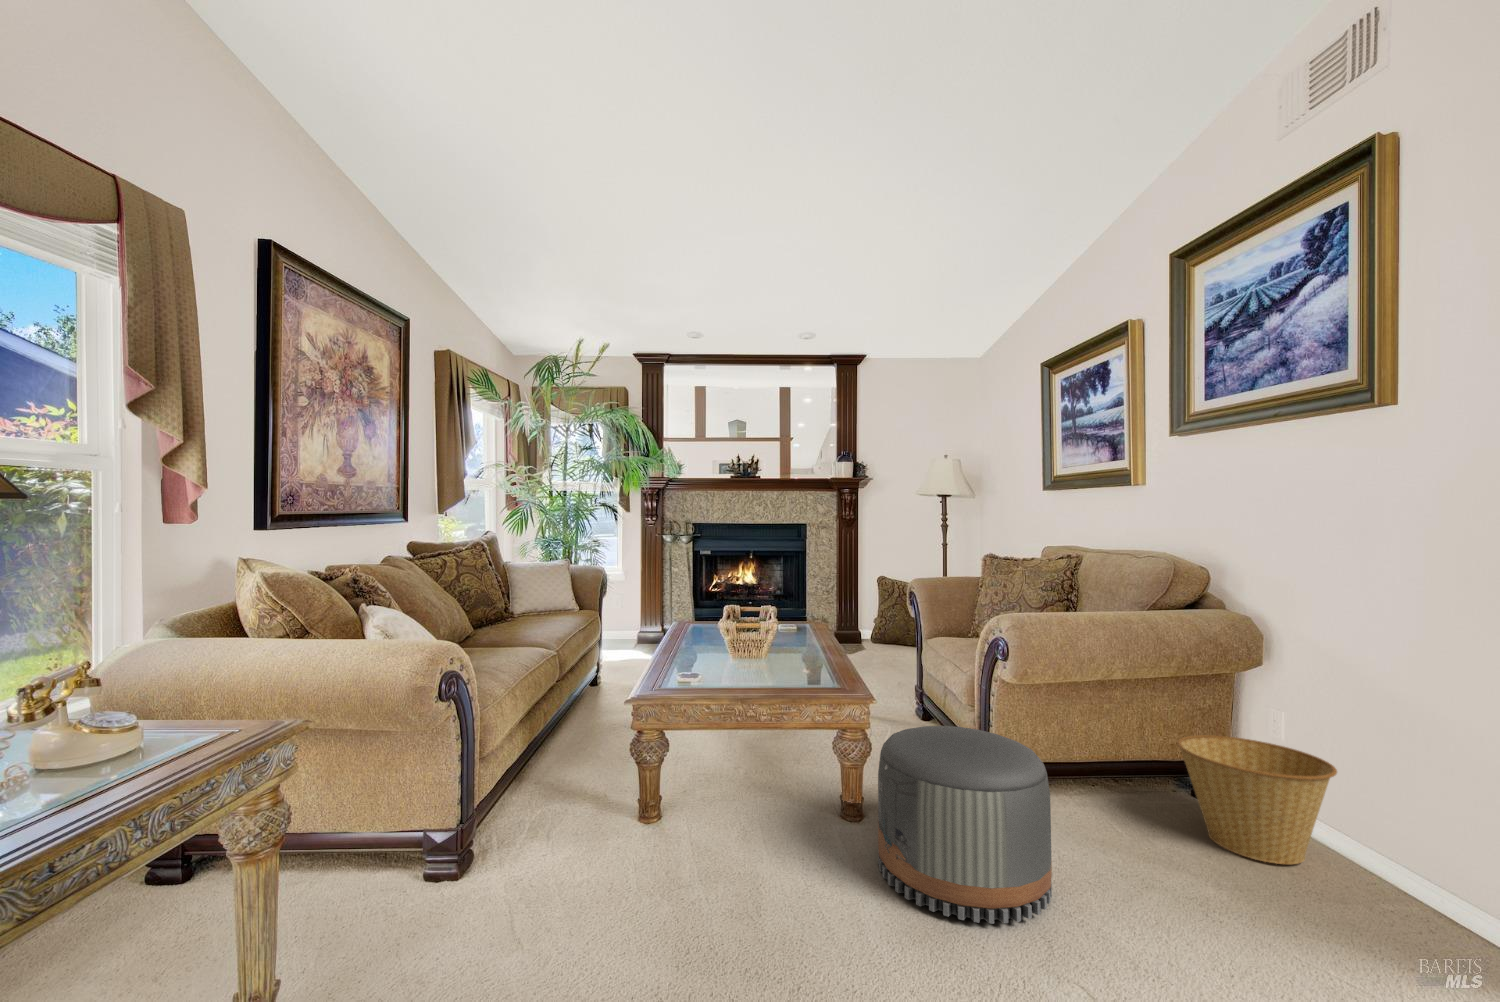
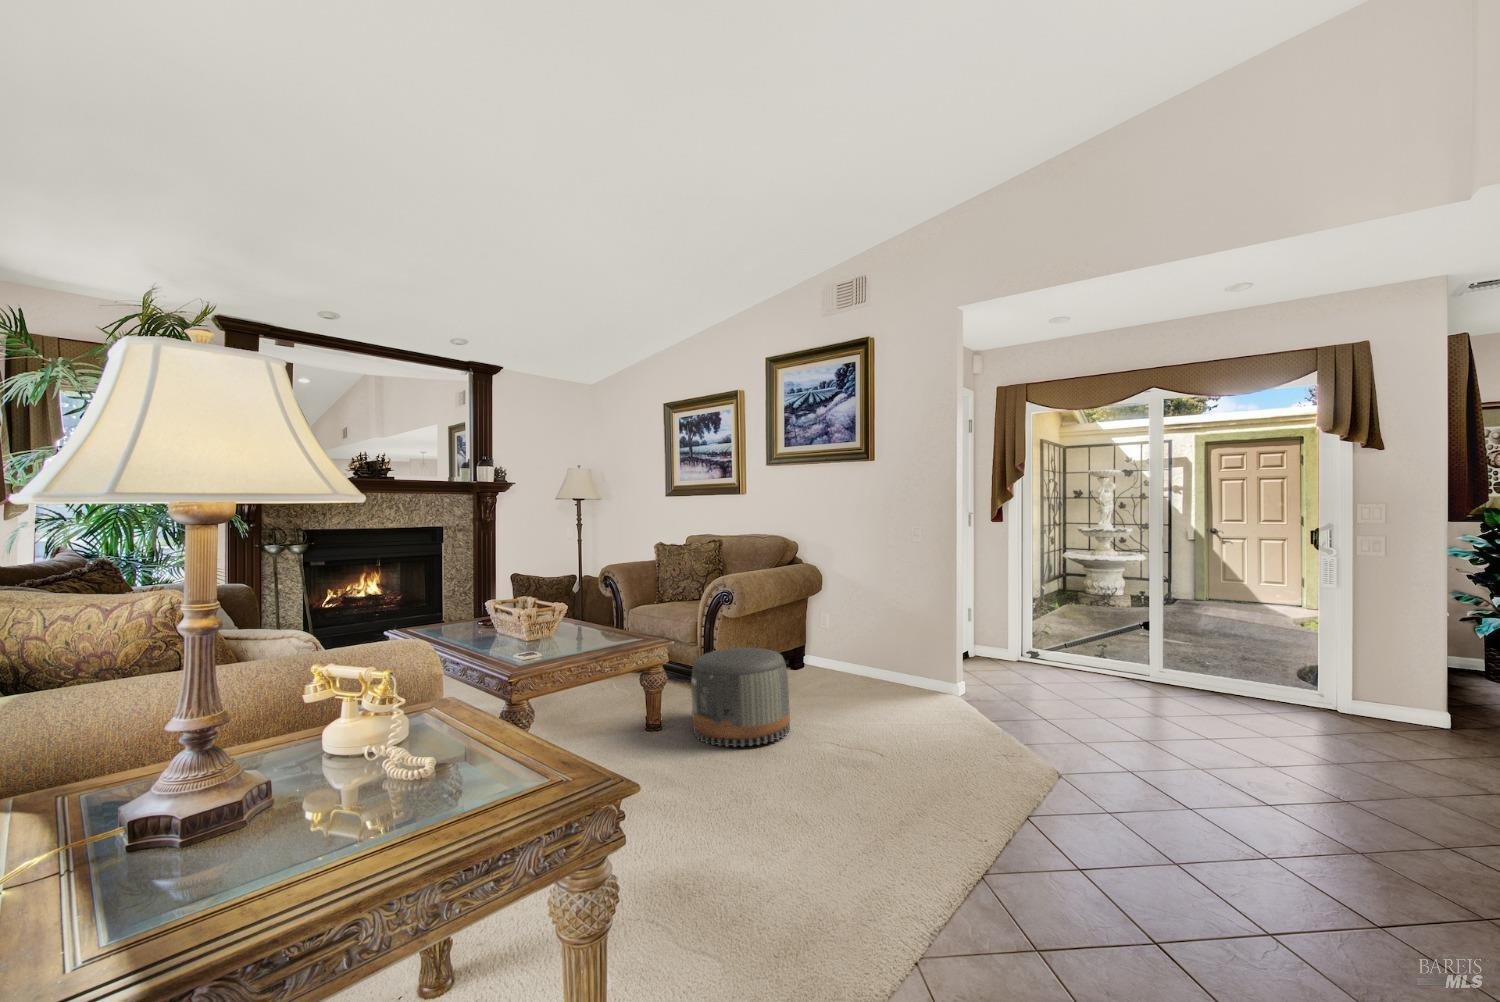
basket: present [1177,735,1337,864] -> none [796,630,859,685]

